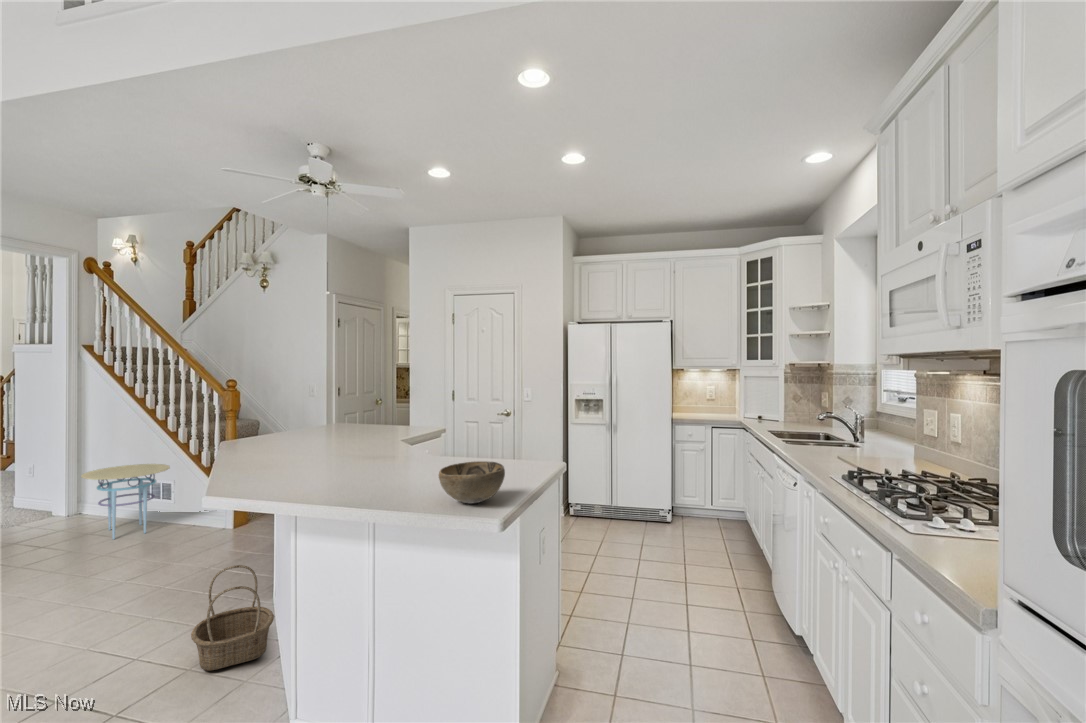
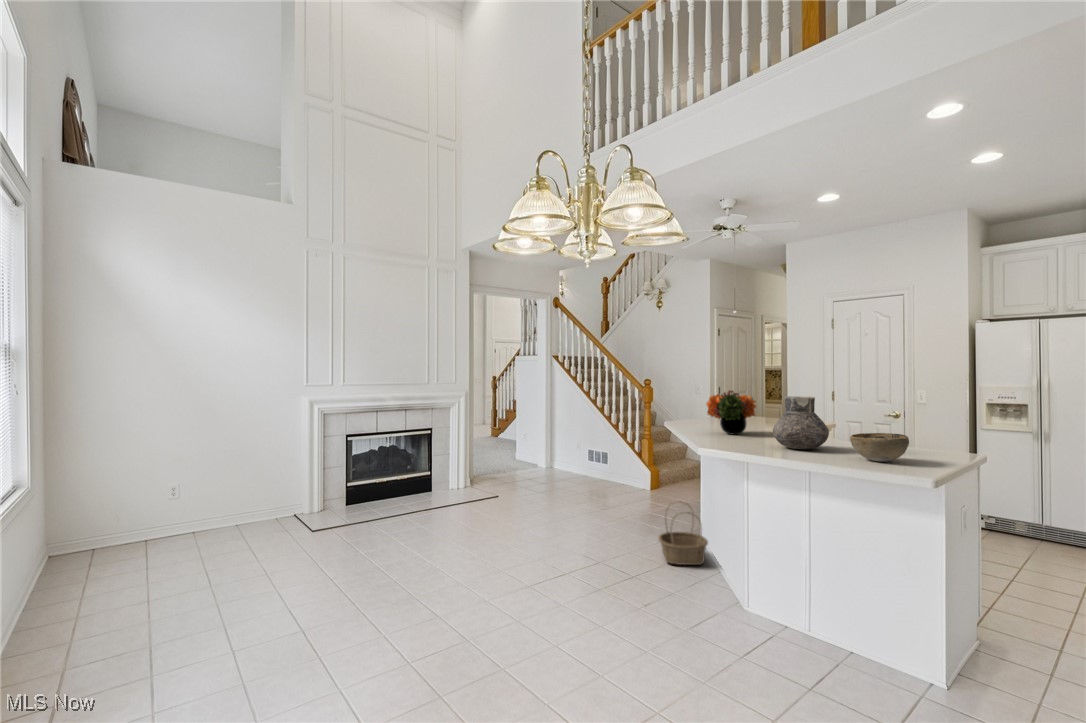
flower arrangement: none [267,403,342,466] -> present [706,390,756,435]
vase: none [346,414,419,490] -> present [773,396,829,449]
side table: present [81,464,170,539] -> none [562,437,609,485]

